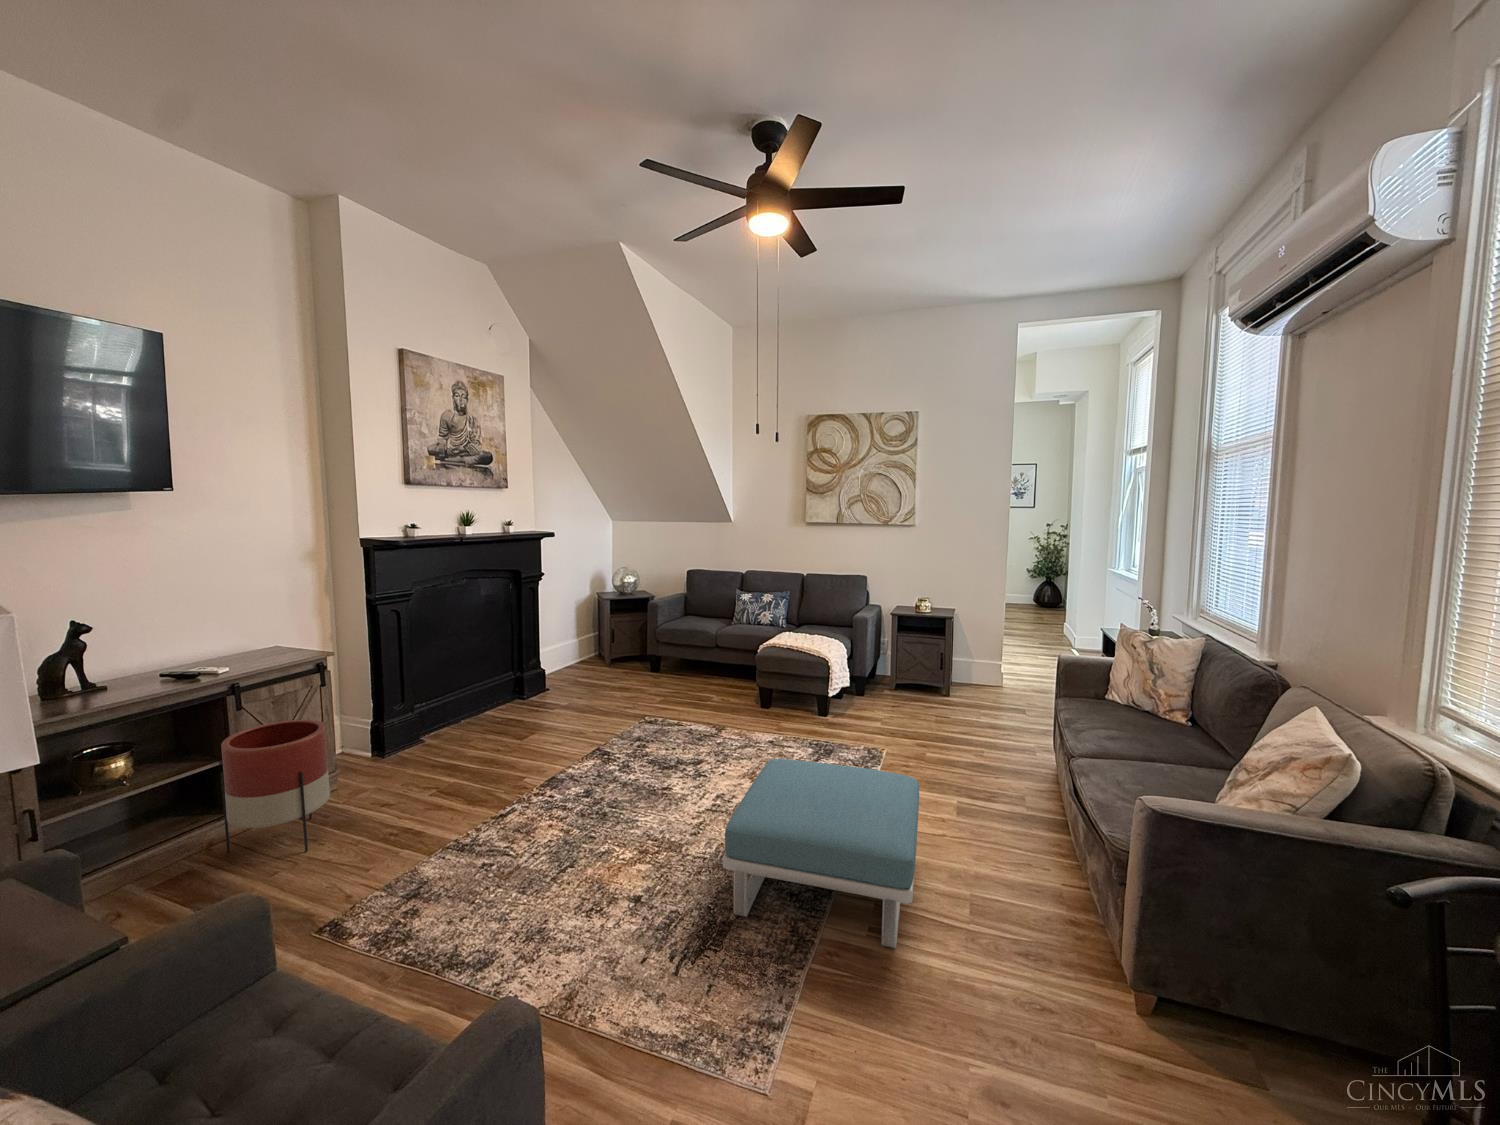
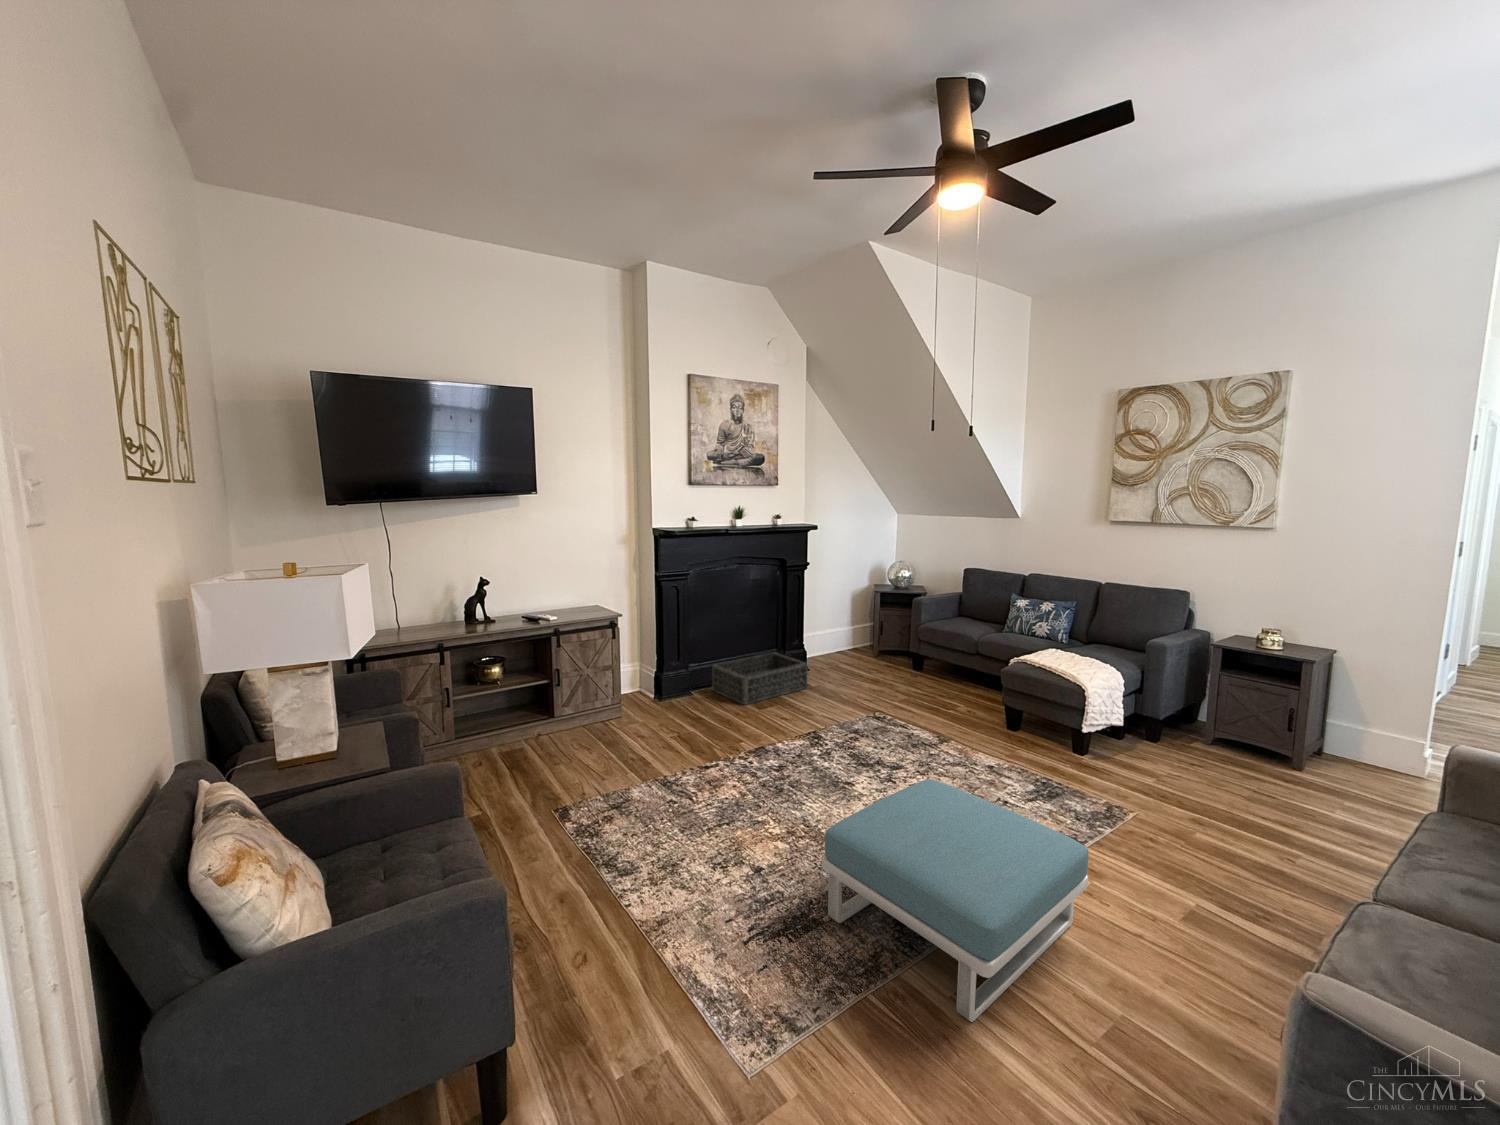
basket: none [446,676,559,740] -> present [712,652,807,705]
planter: present [221,720,330,853] -> none [538,660,601,756]

